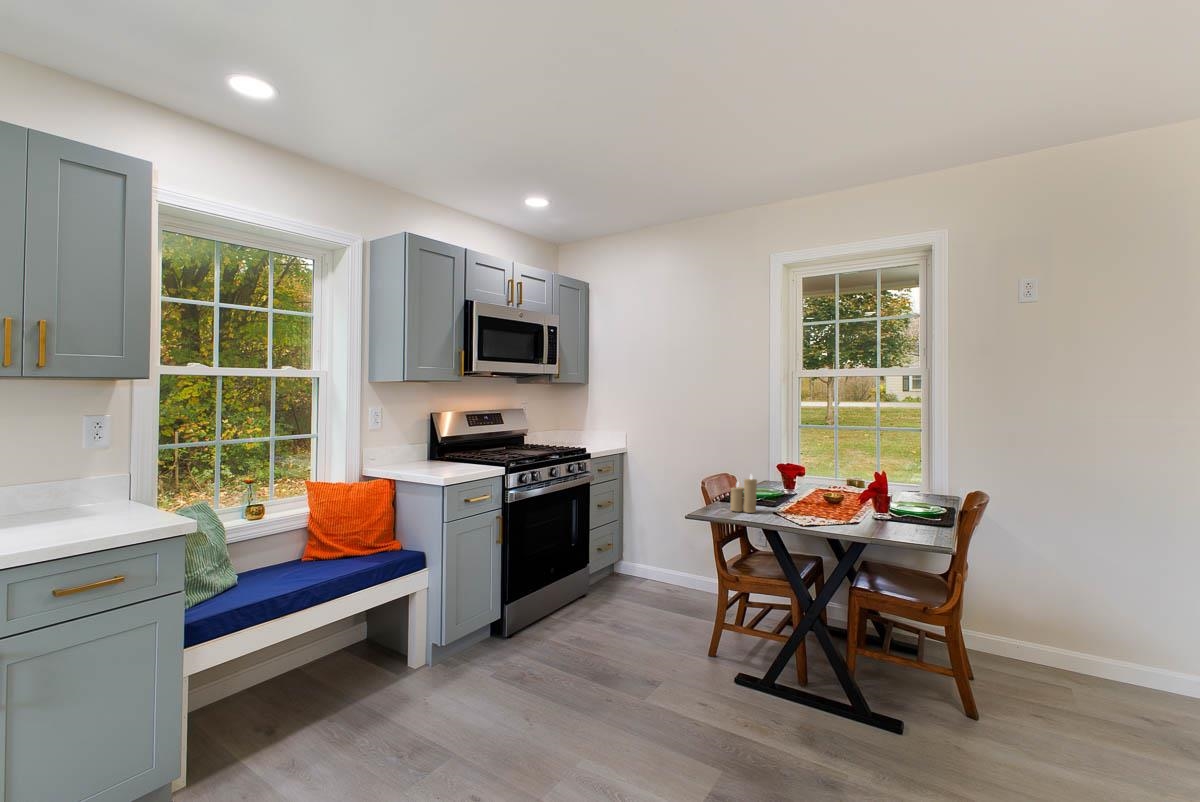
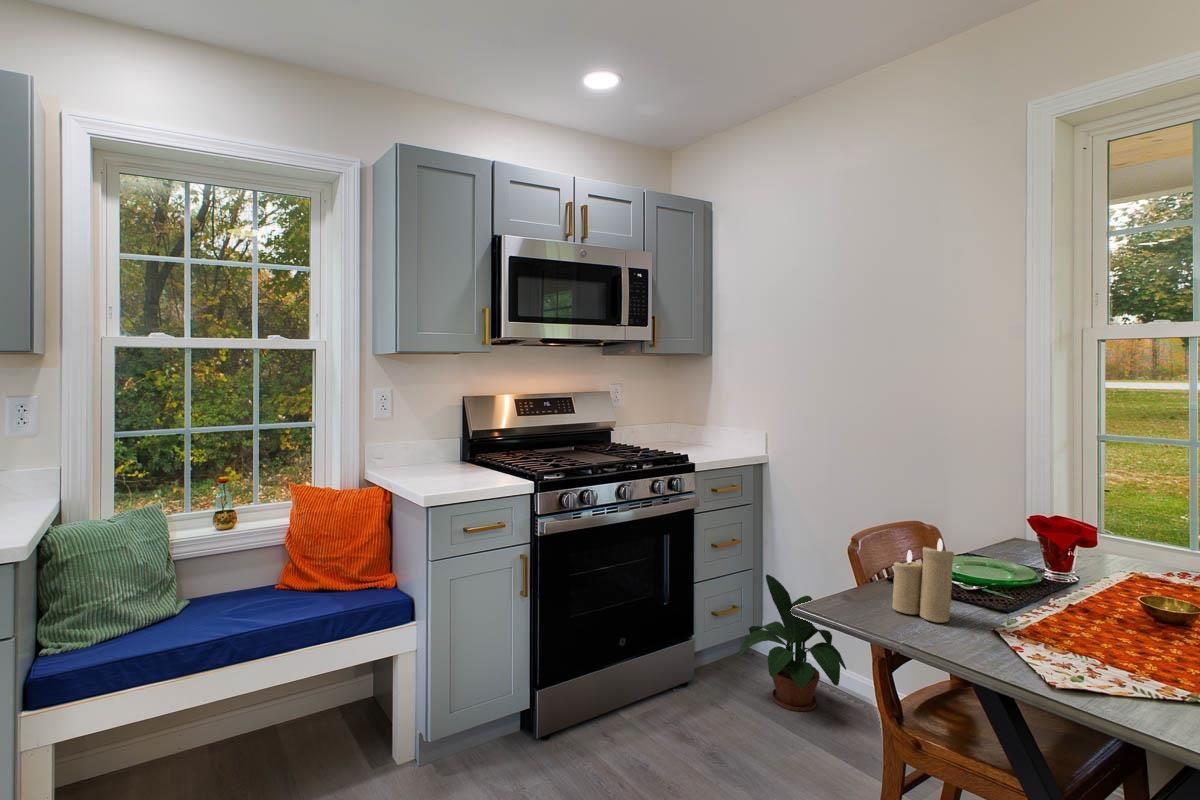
potted plant: none [617,519,681,600] -> present [736,574,846,711]

